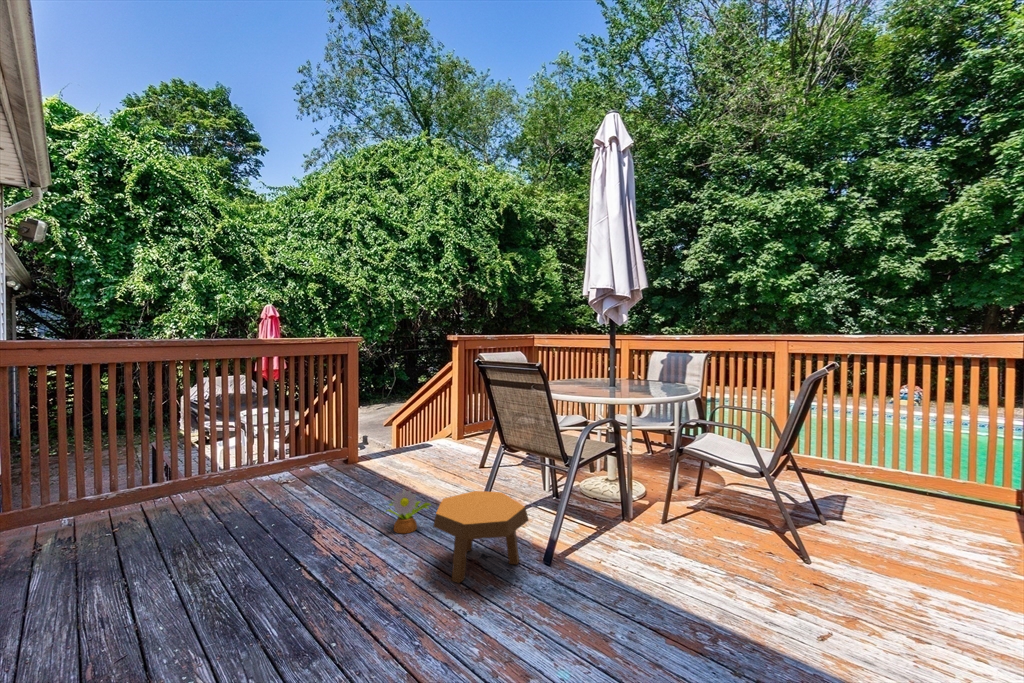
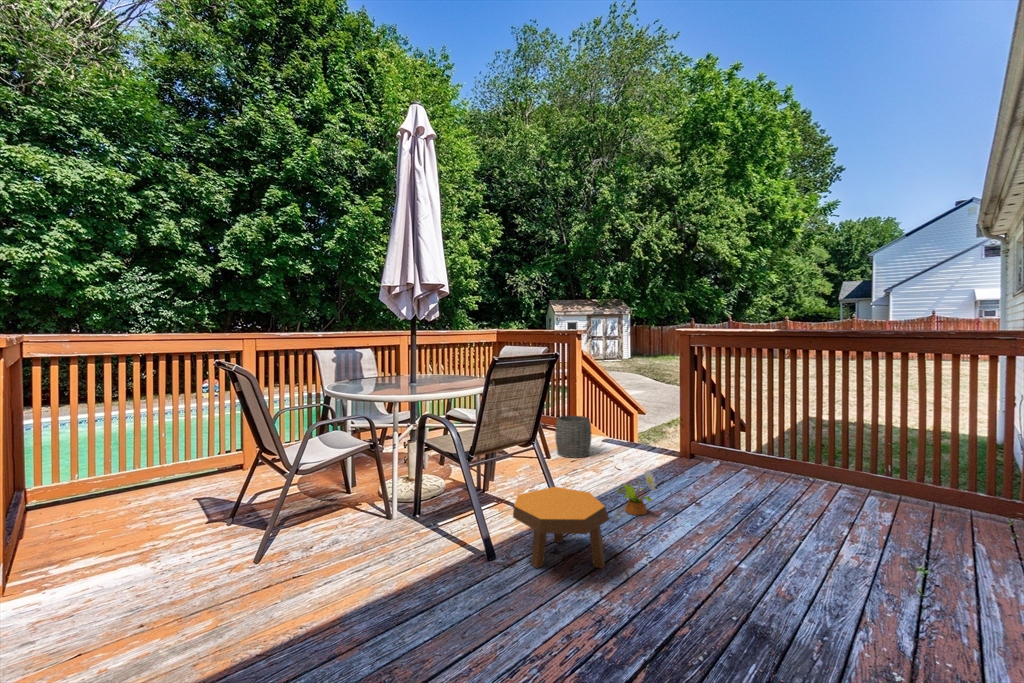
decorative plant: present [386,489,431,533] -> present [616,470,656,515]
woven basket: none [880,514,987,626] -> present [555,416,591,458]

